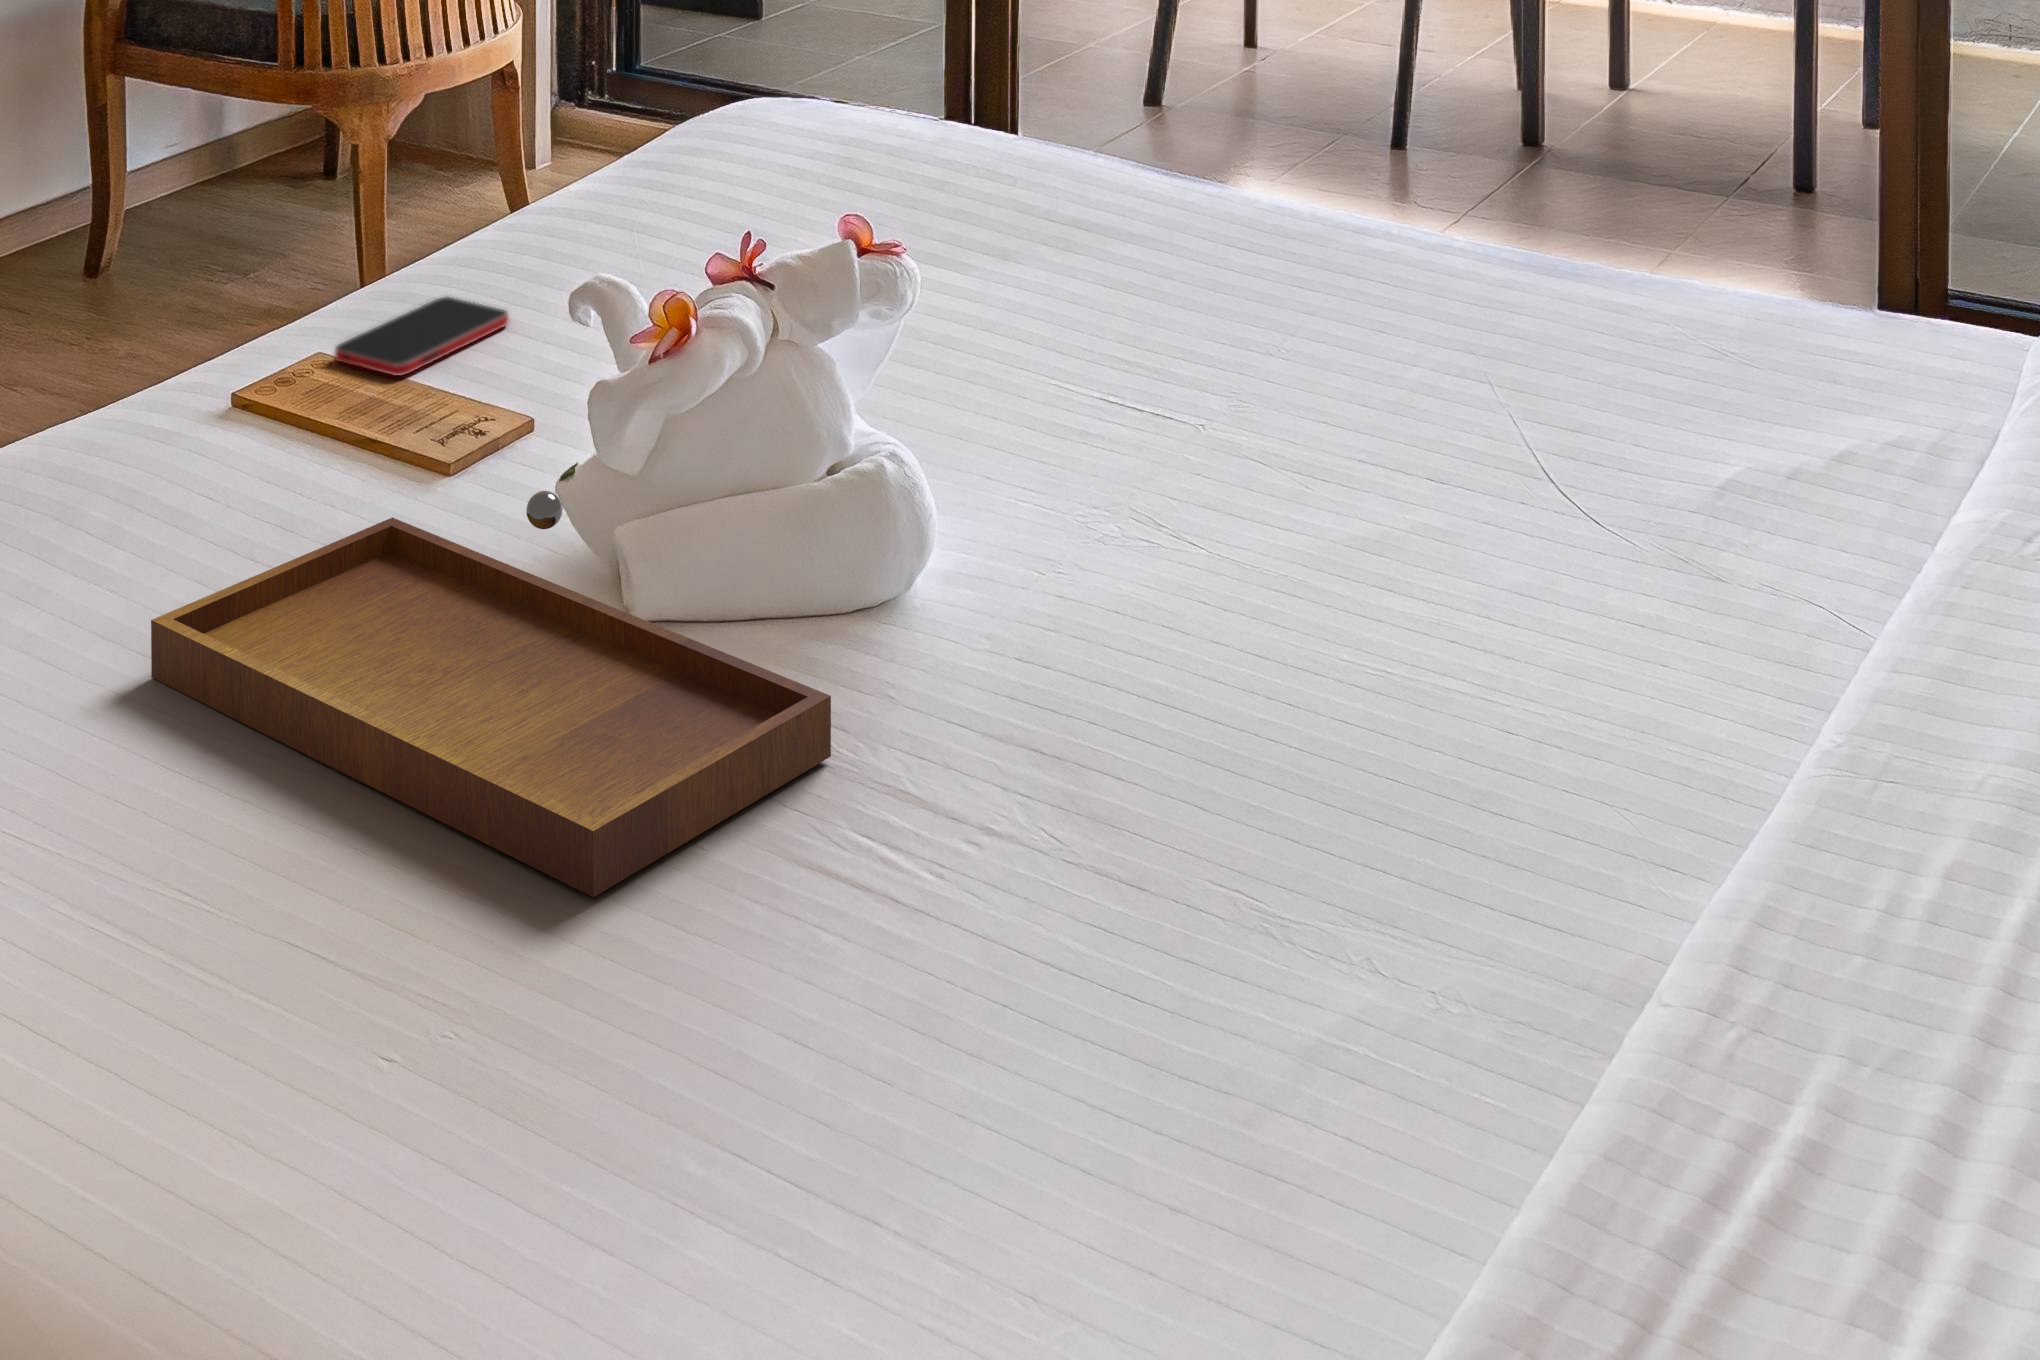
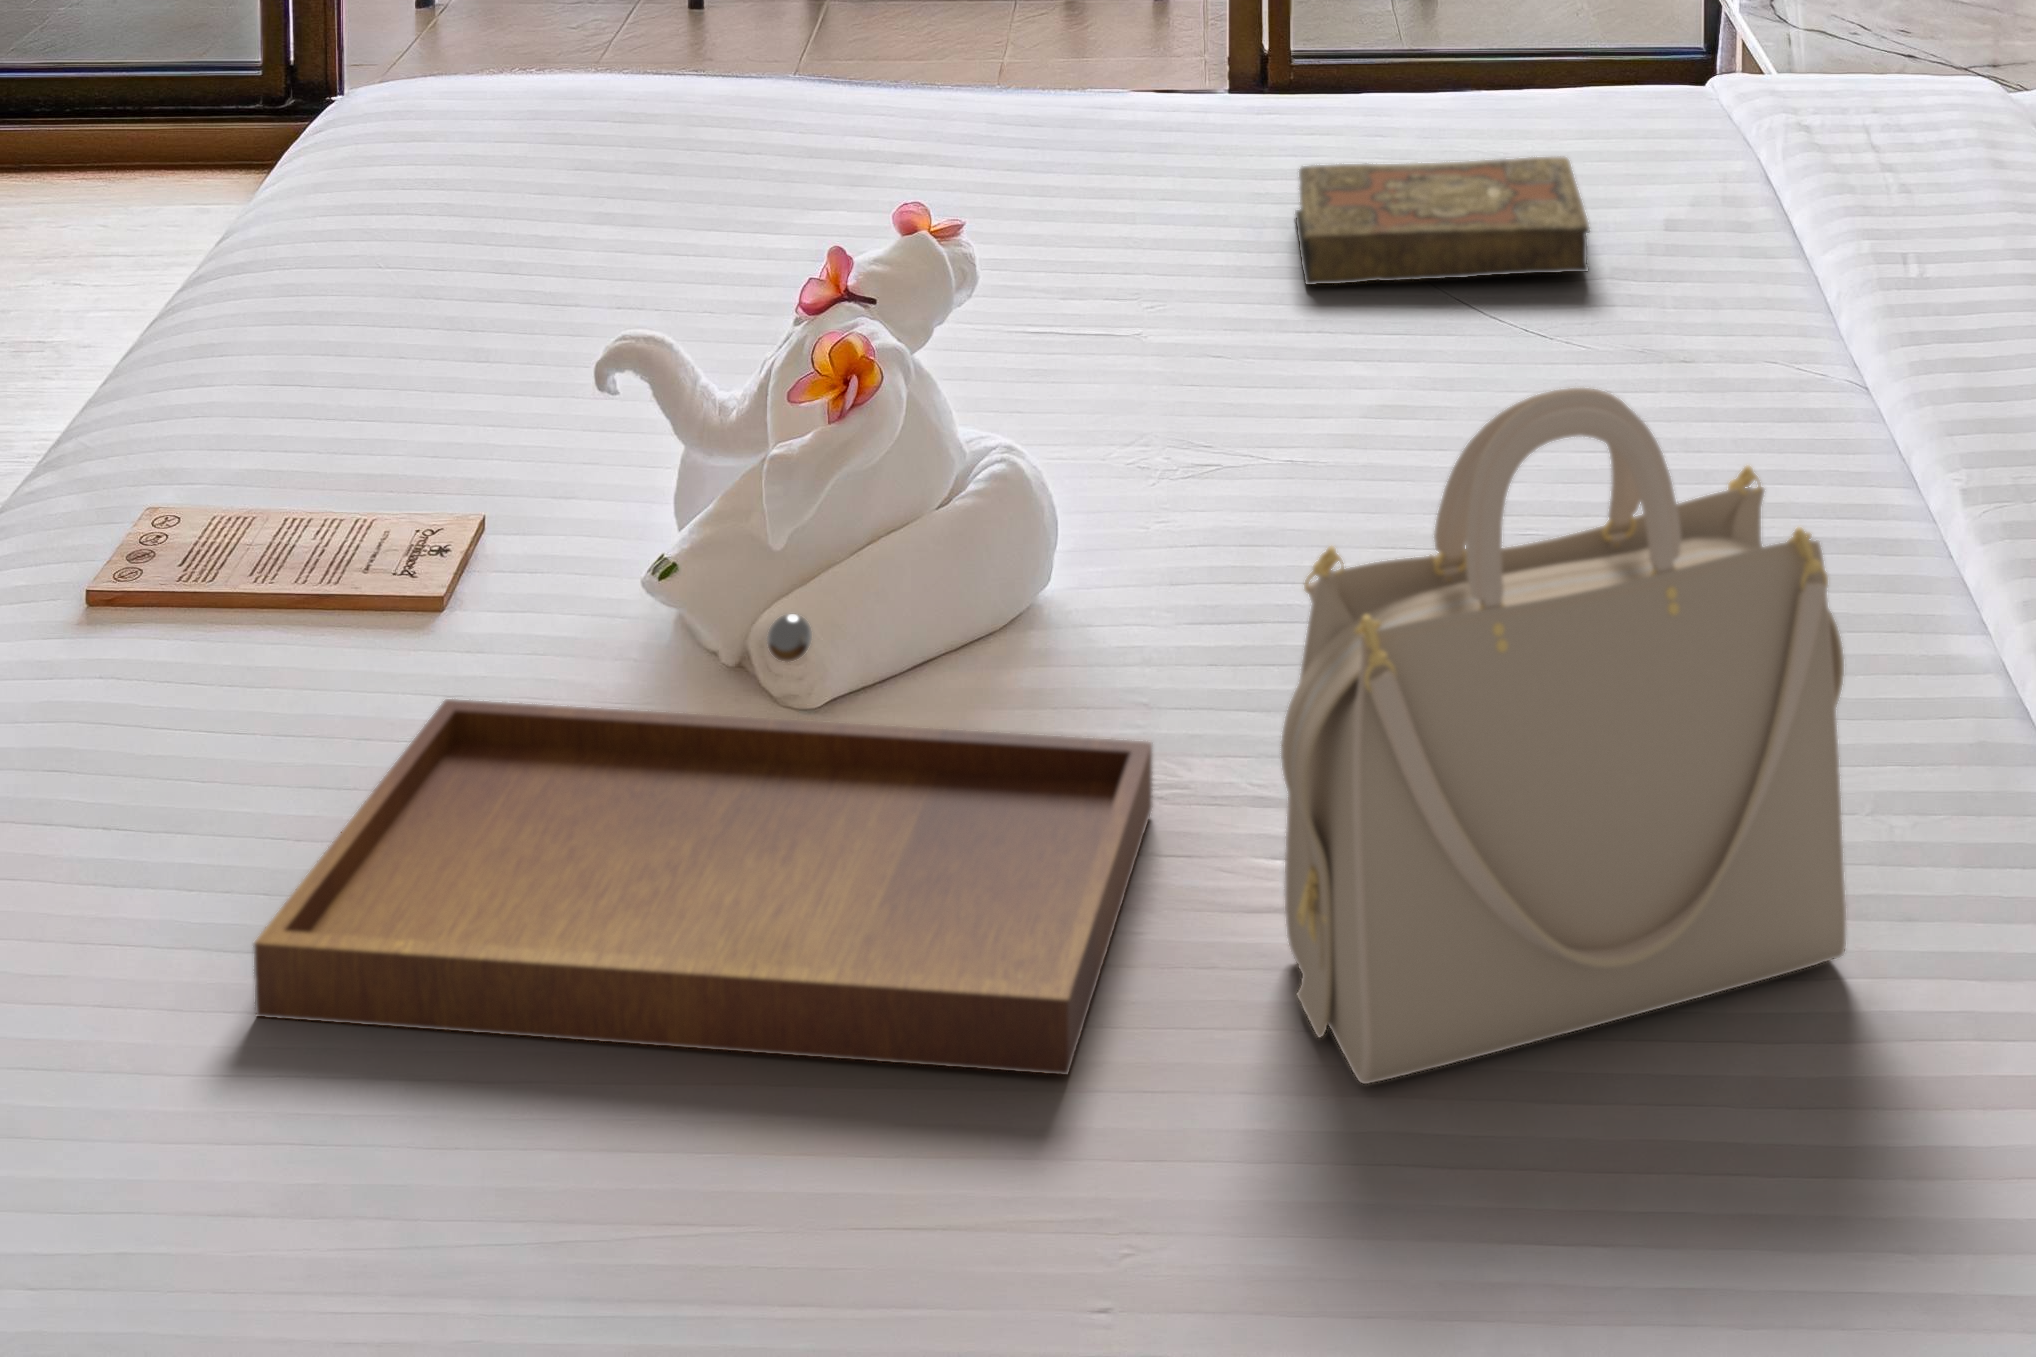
smartphone: present [335,297,509,376] -> none [122,398,311,519]
book: none [1371,316,1713,476] -> present [1295,157,1590,285]
handbag: none [774,420,1326,1055] -> present [1281,388,1846,1084]

